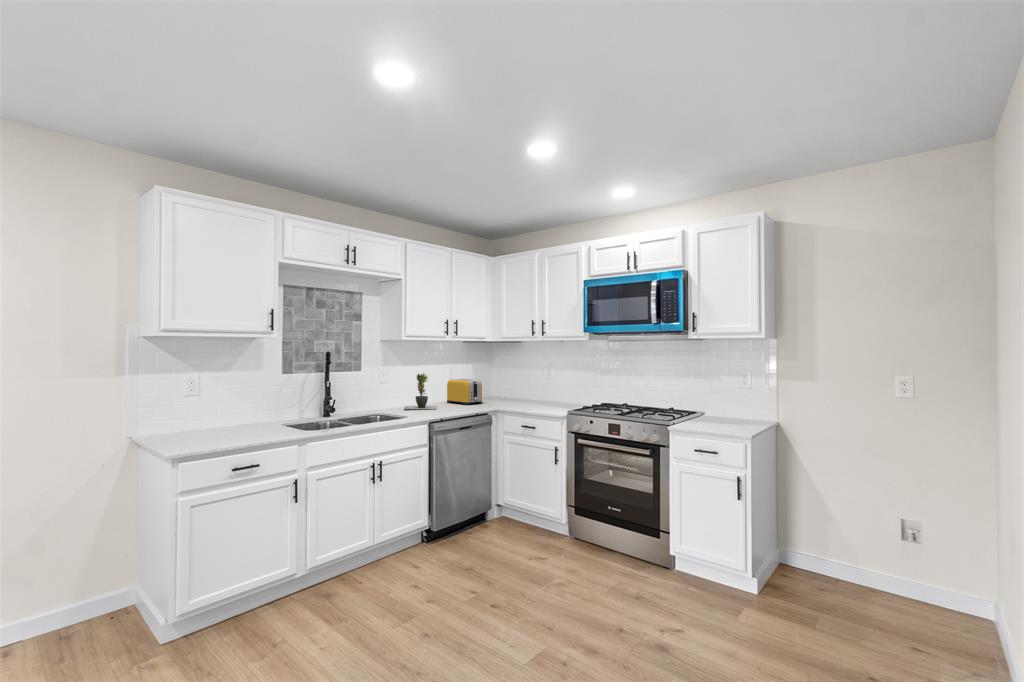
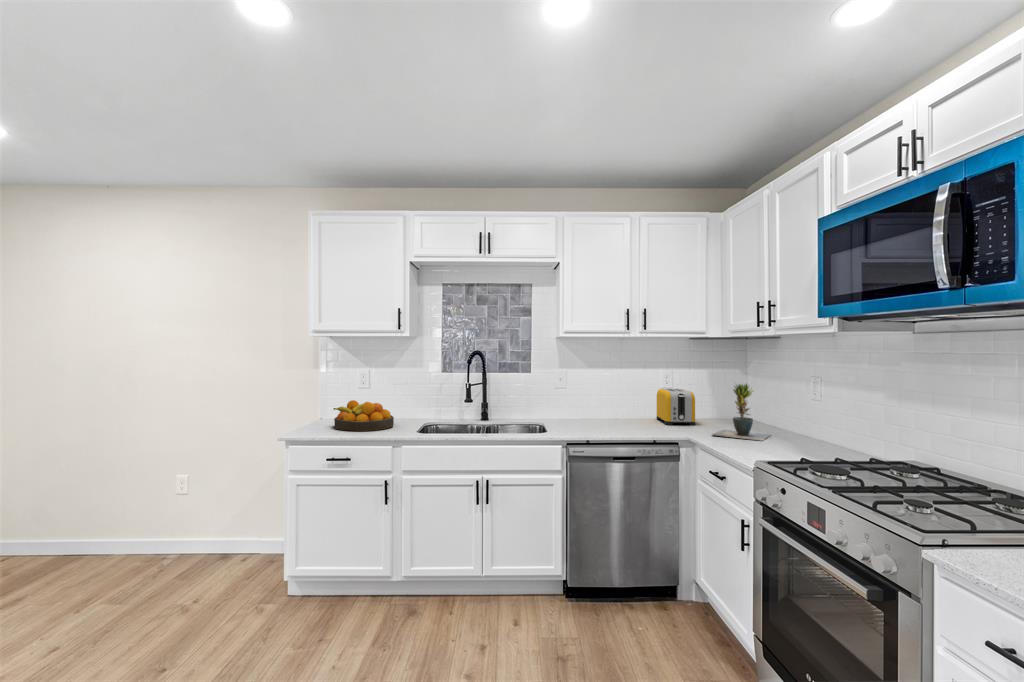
potted plant: present [404,373,437,409] -> present [713,384,771,441]
fruit bowl: none [197,407,267,439] -> present [334,400,394,431]

